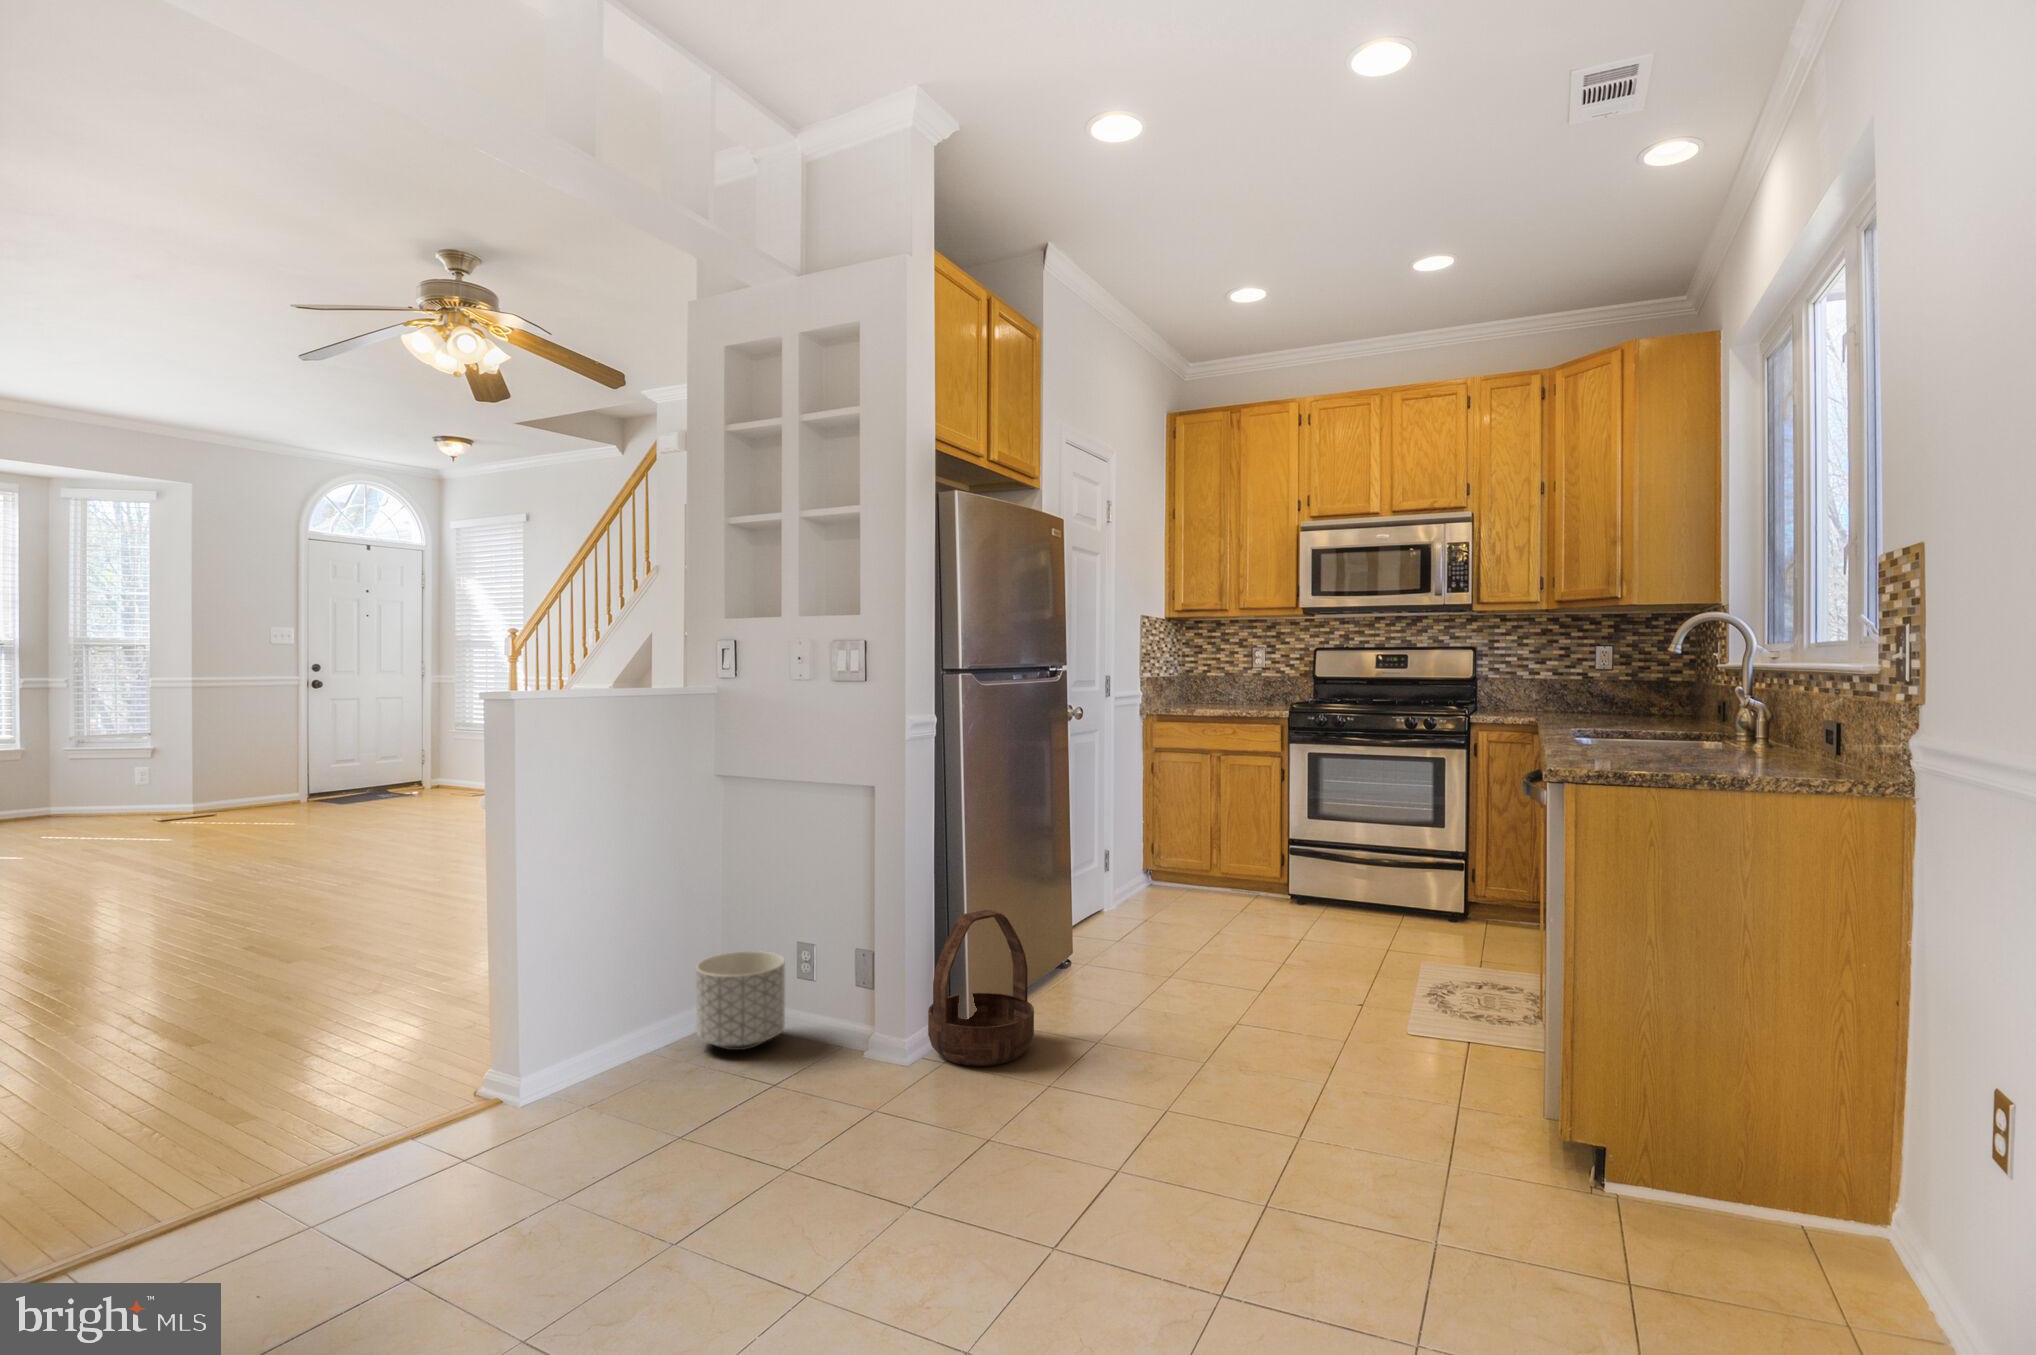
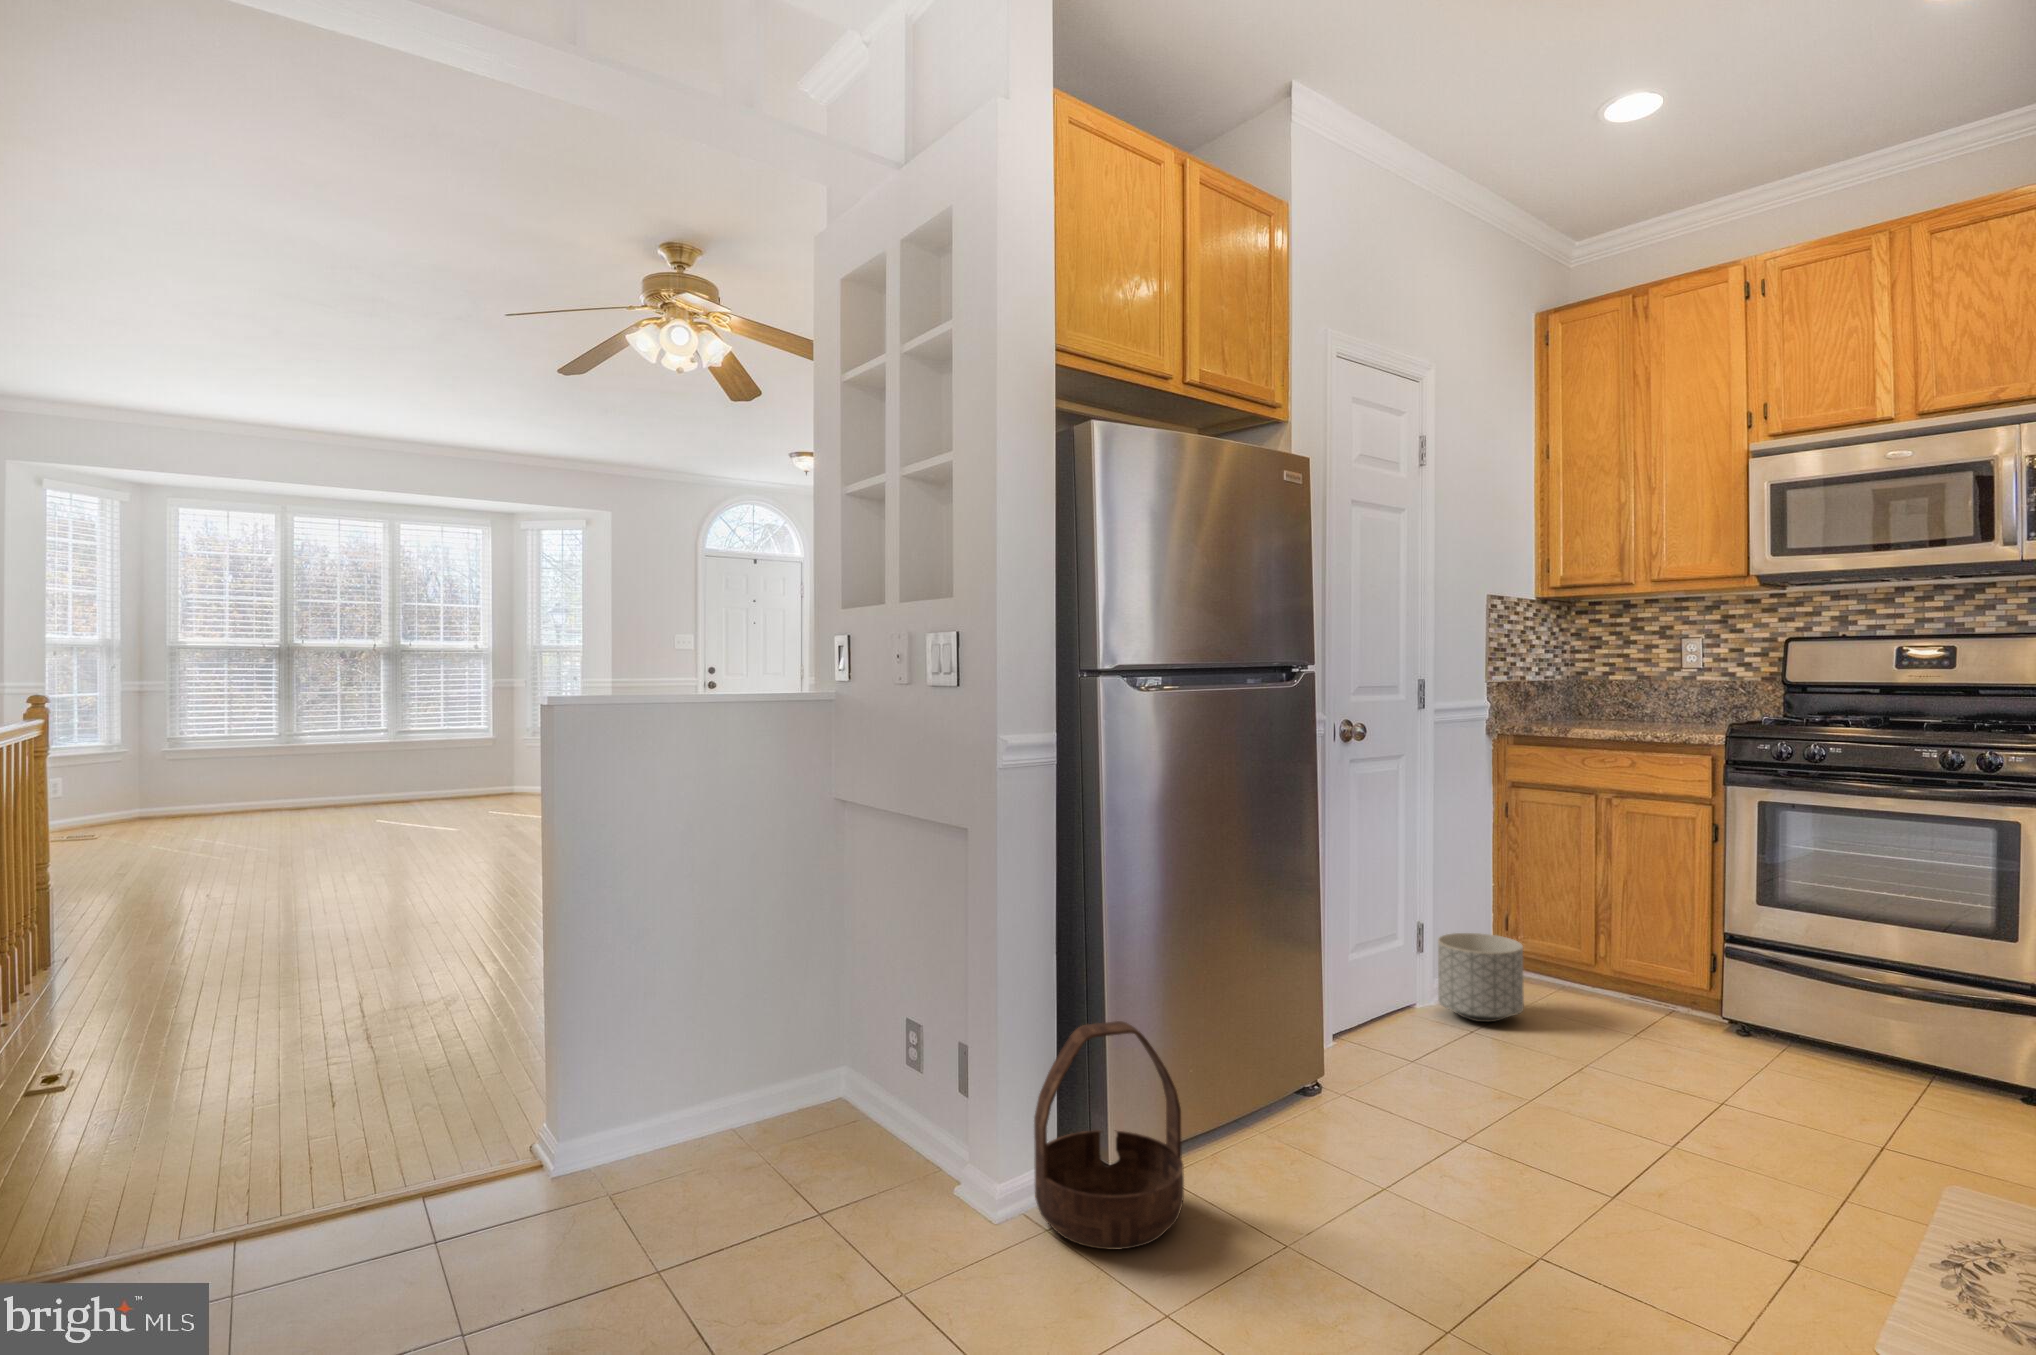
planter: present [696,951,785,1050] -> present [1438,933,1524,1022]

